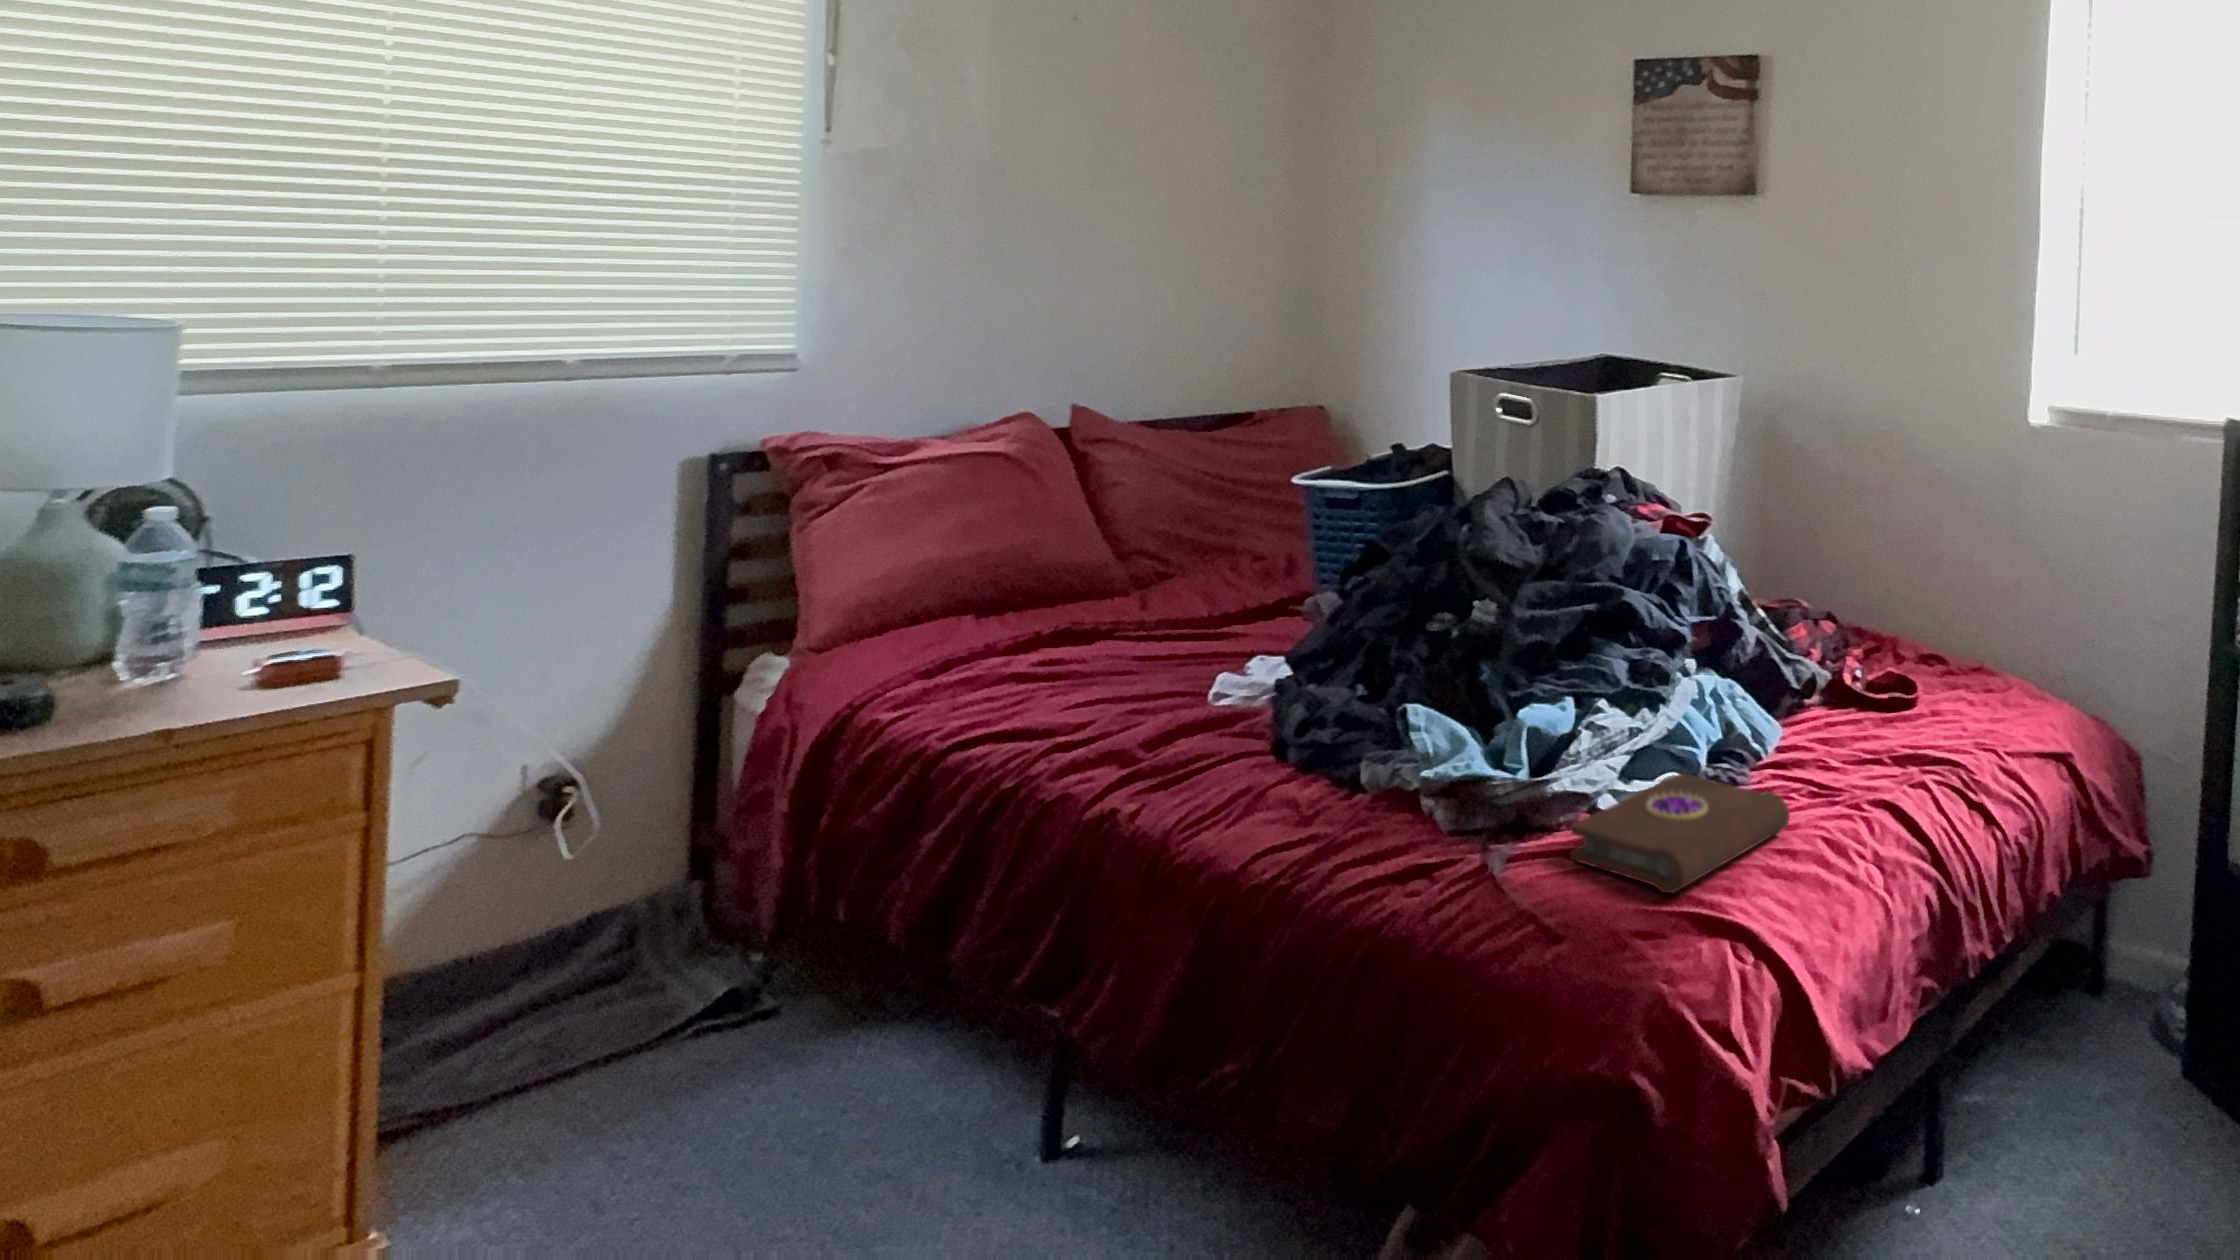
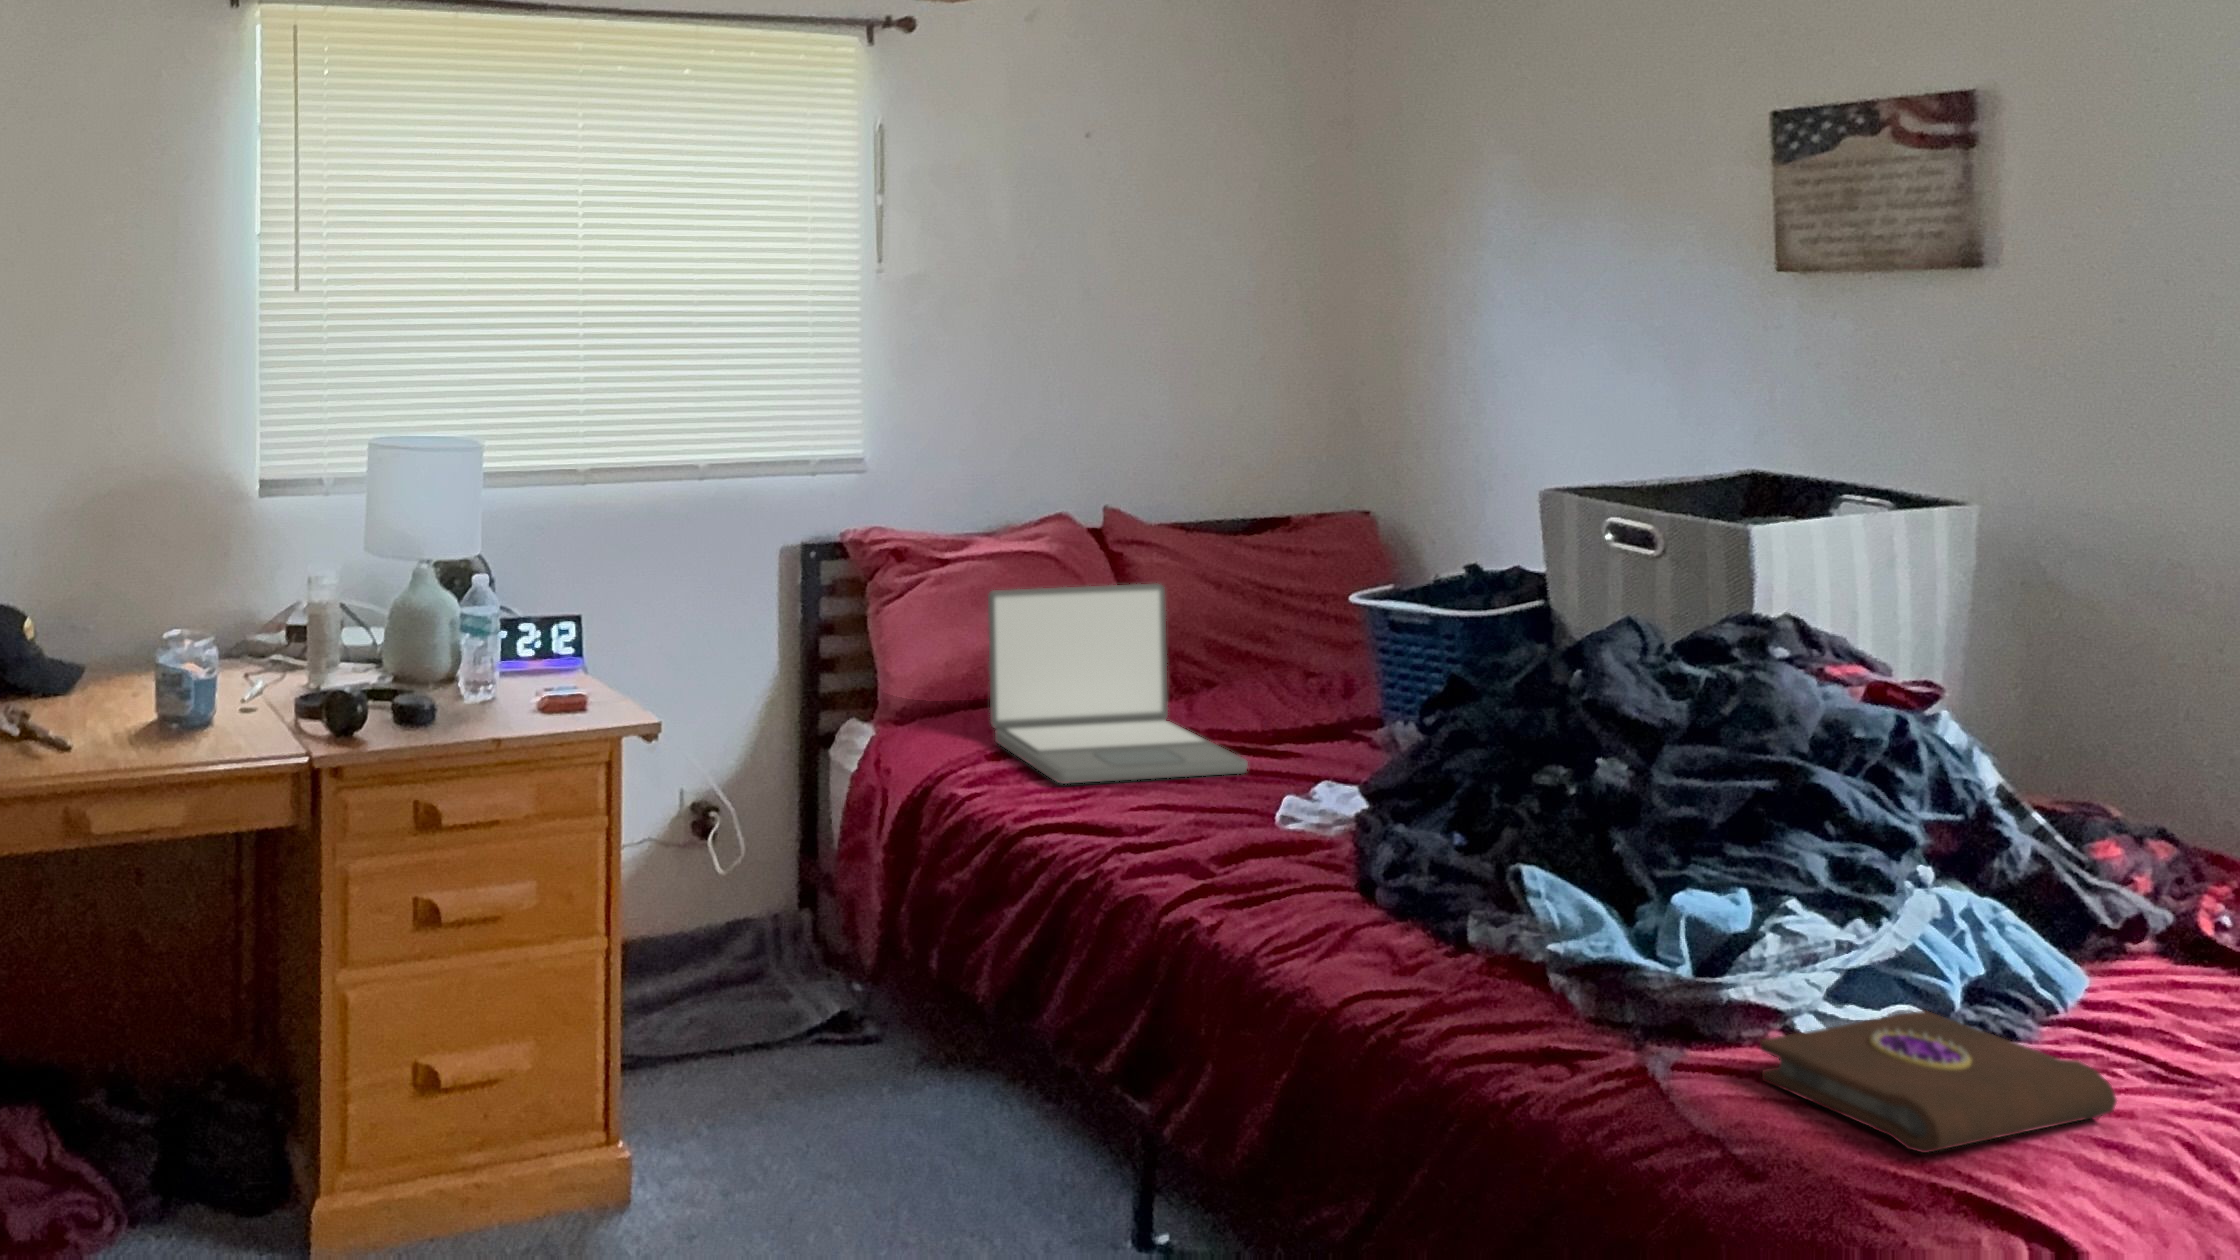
laptop: none [926,475,1192,693] -> present [988,584,1248,784]

